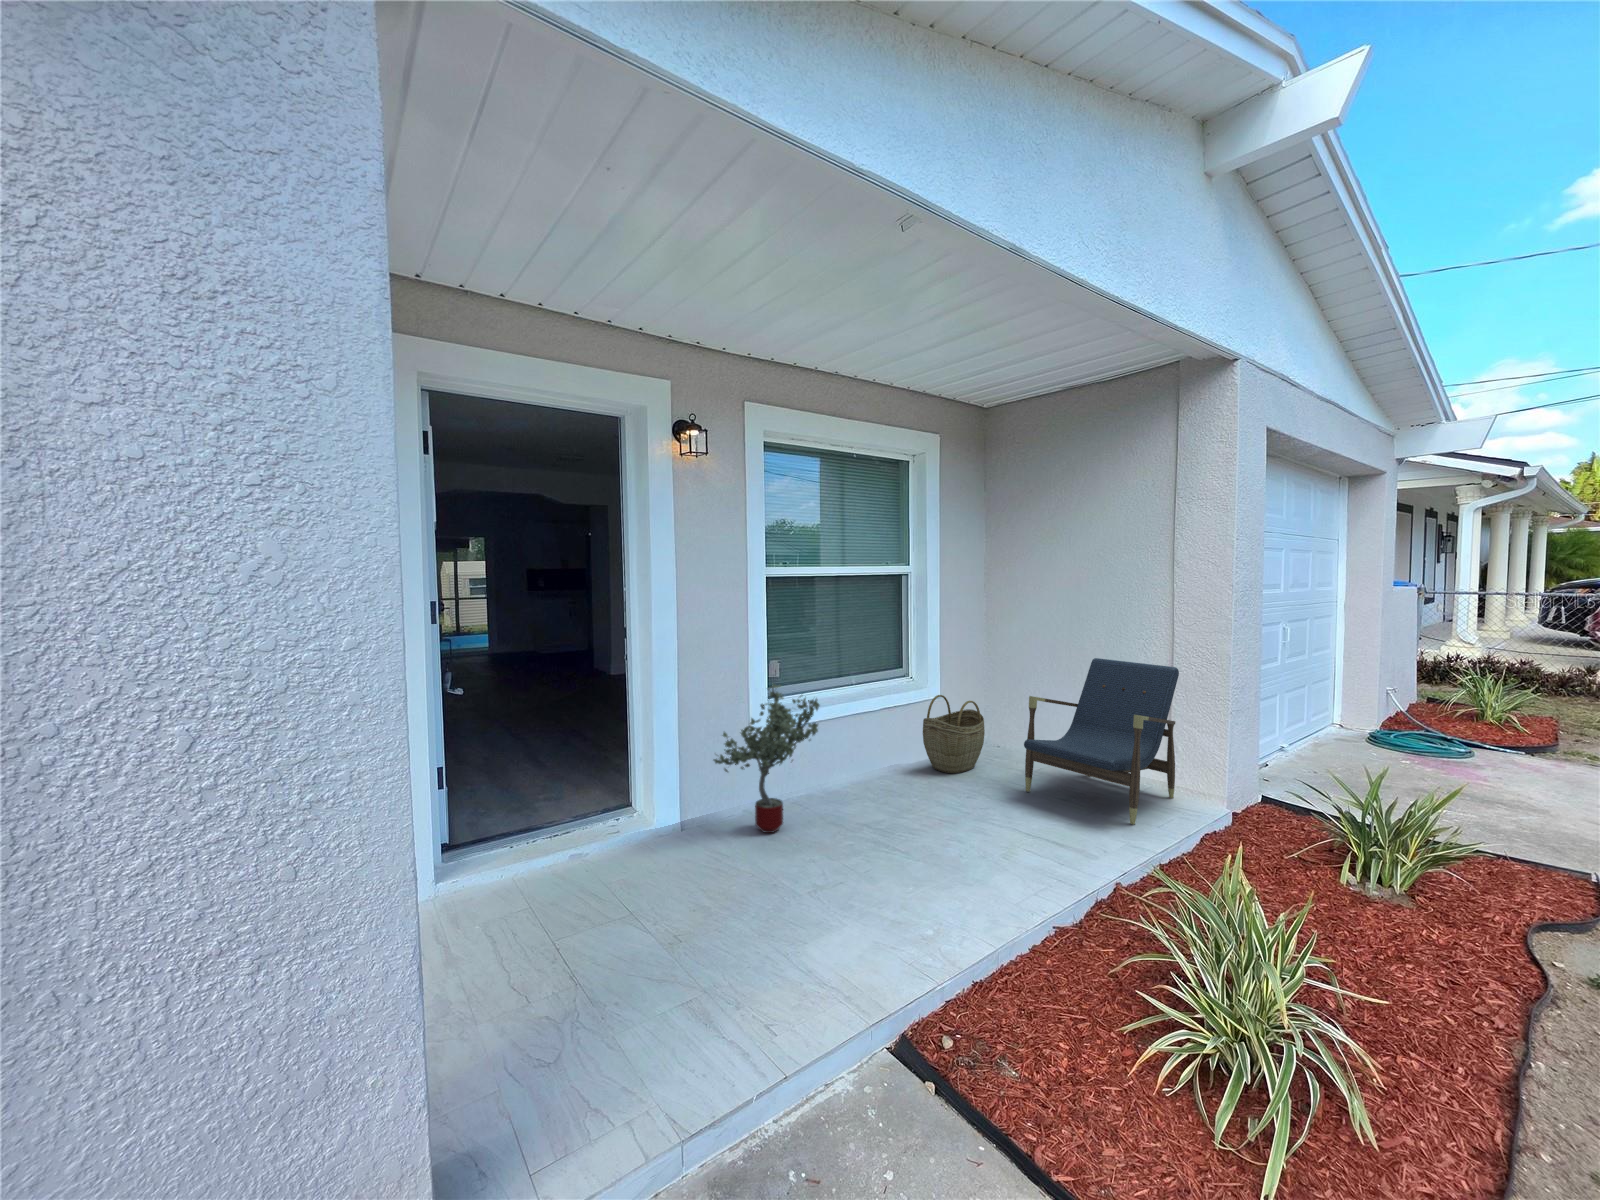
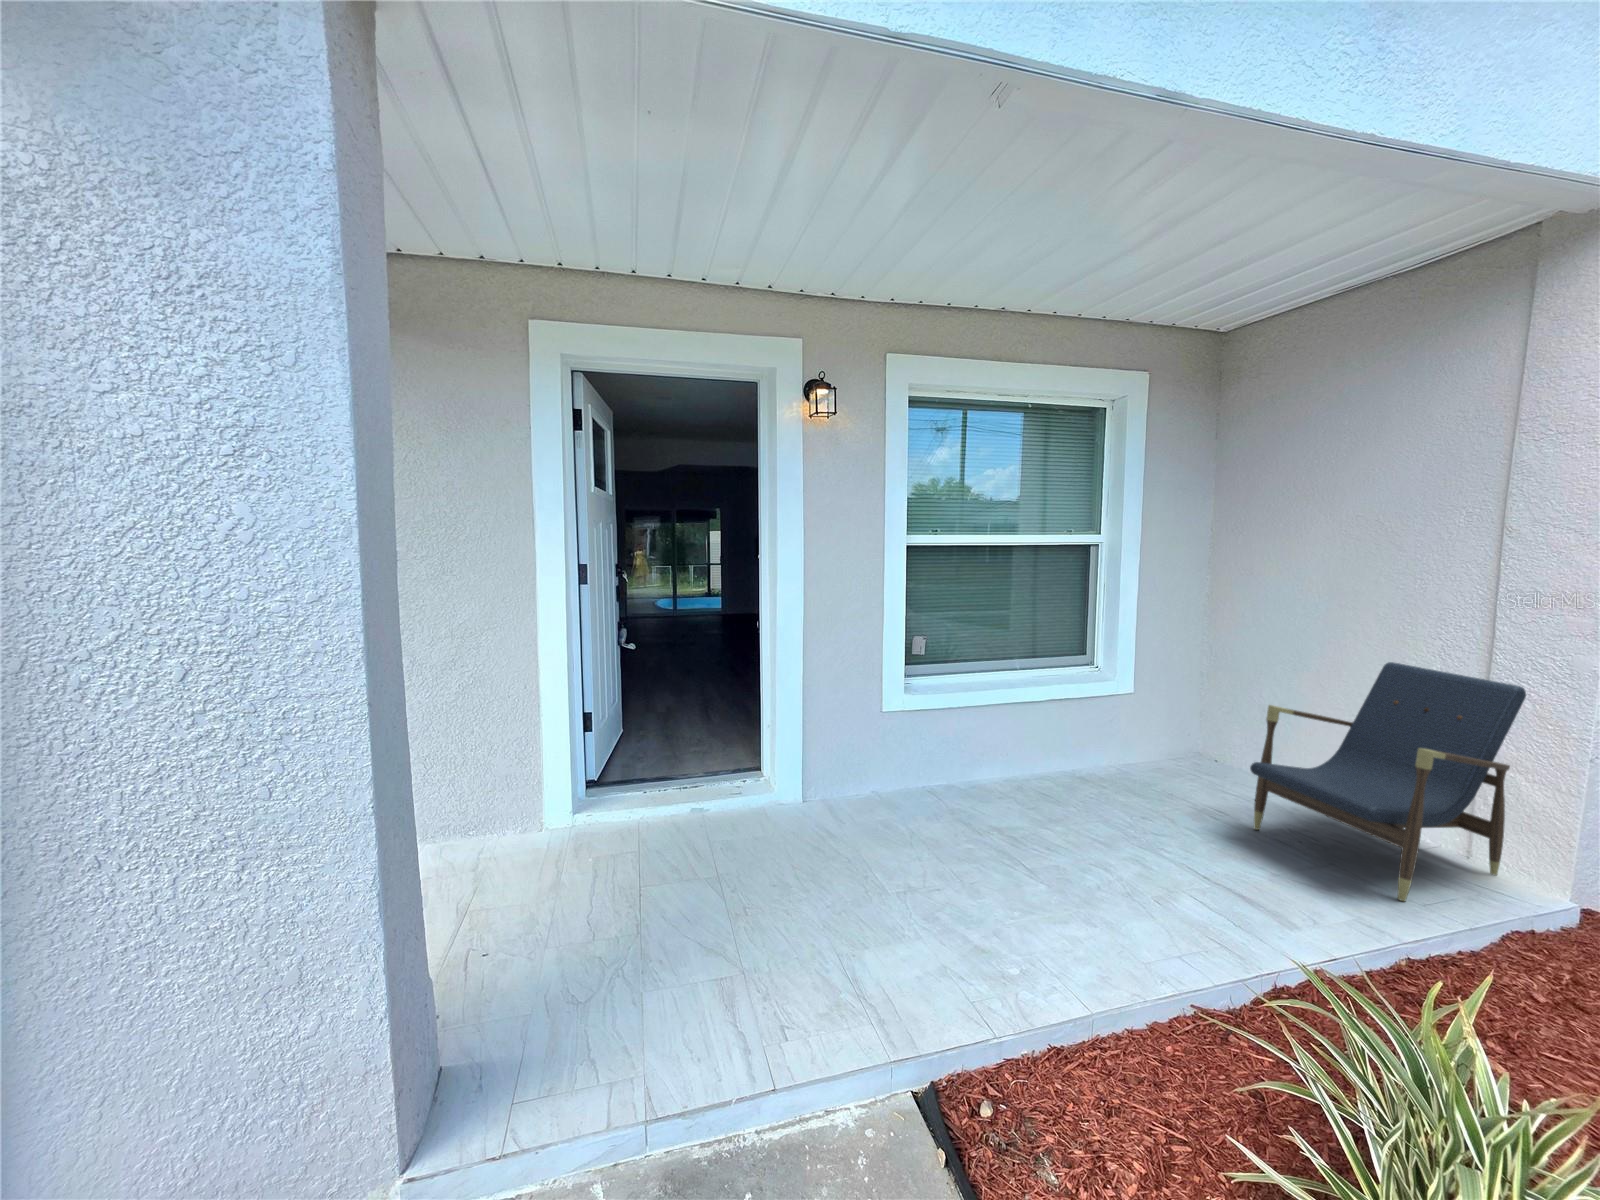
potted tree: present [714,684,819,833] -> none [834,658,966,826]
woven basket: present [923,695,985,774] -> none [1125,691,1213,791]

